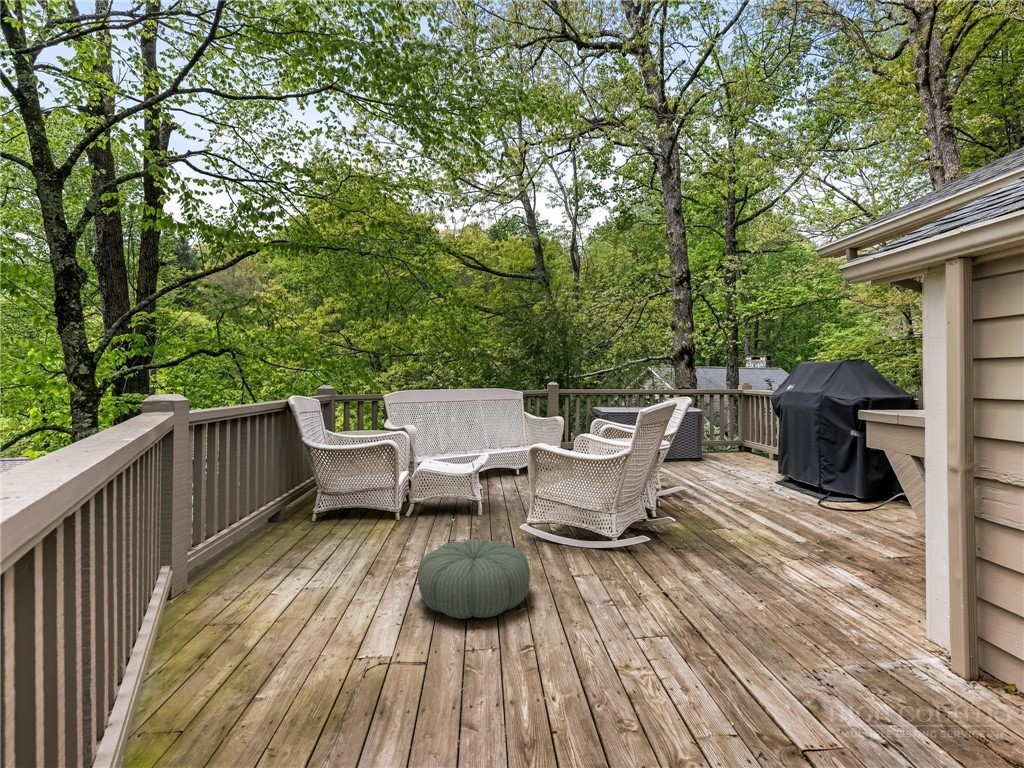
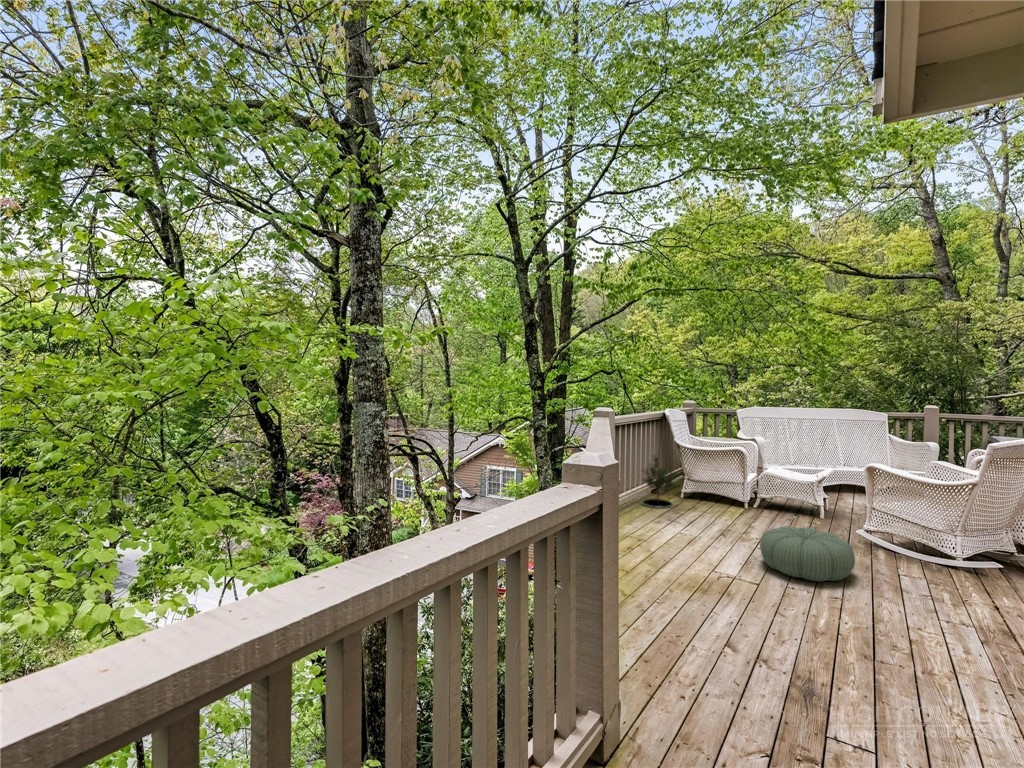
potted tree: none [249,458,308,542] -> present [642,456,675,508]

